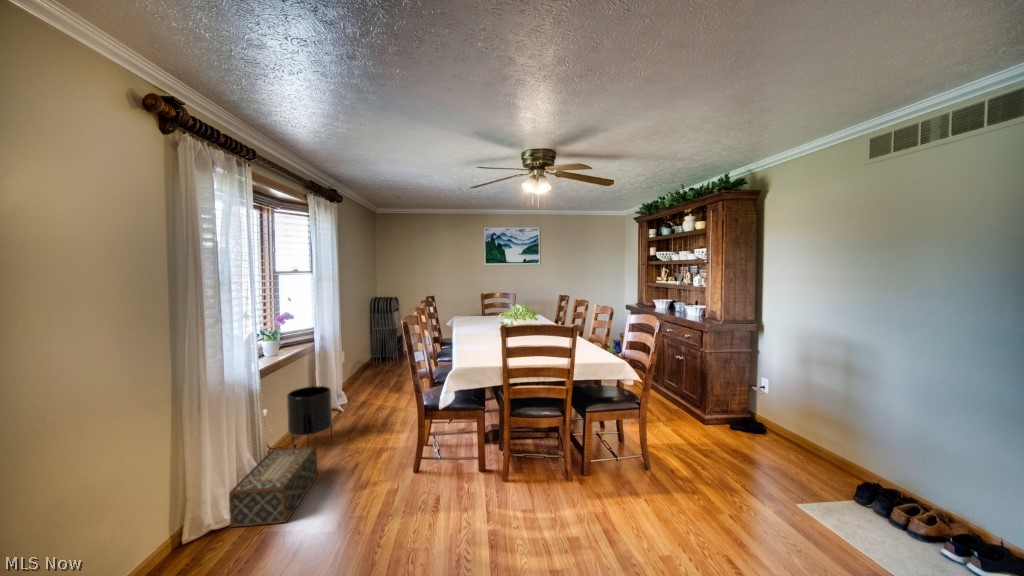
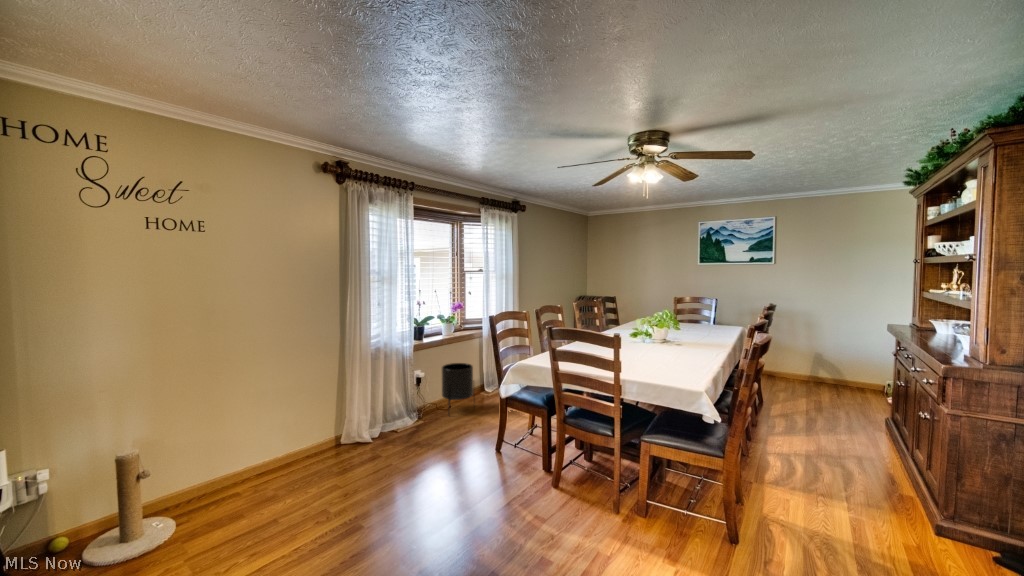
woven basket: present [229,447,317,527] -> none [367,402,438,452]

